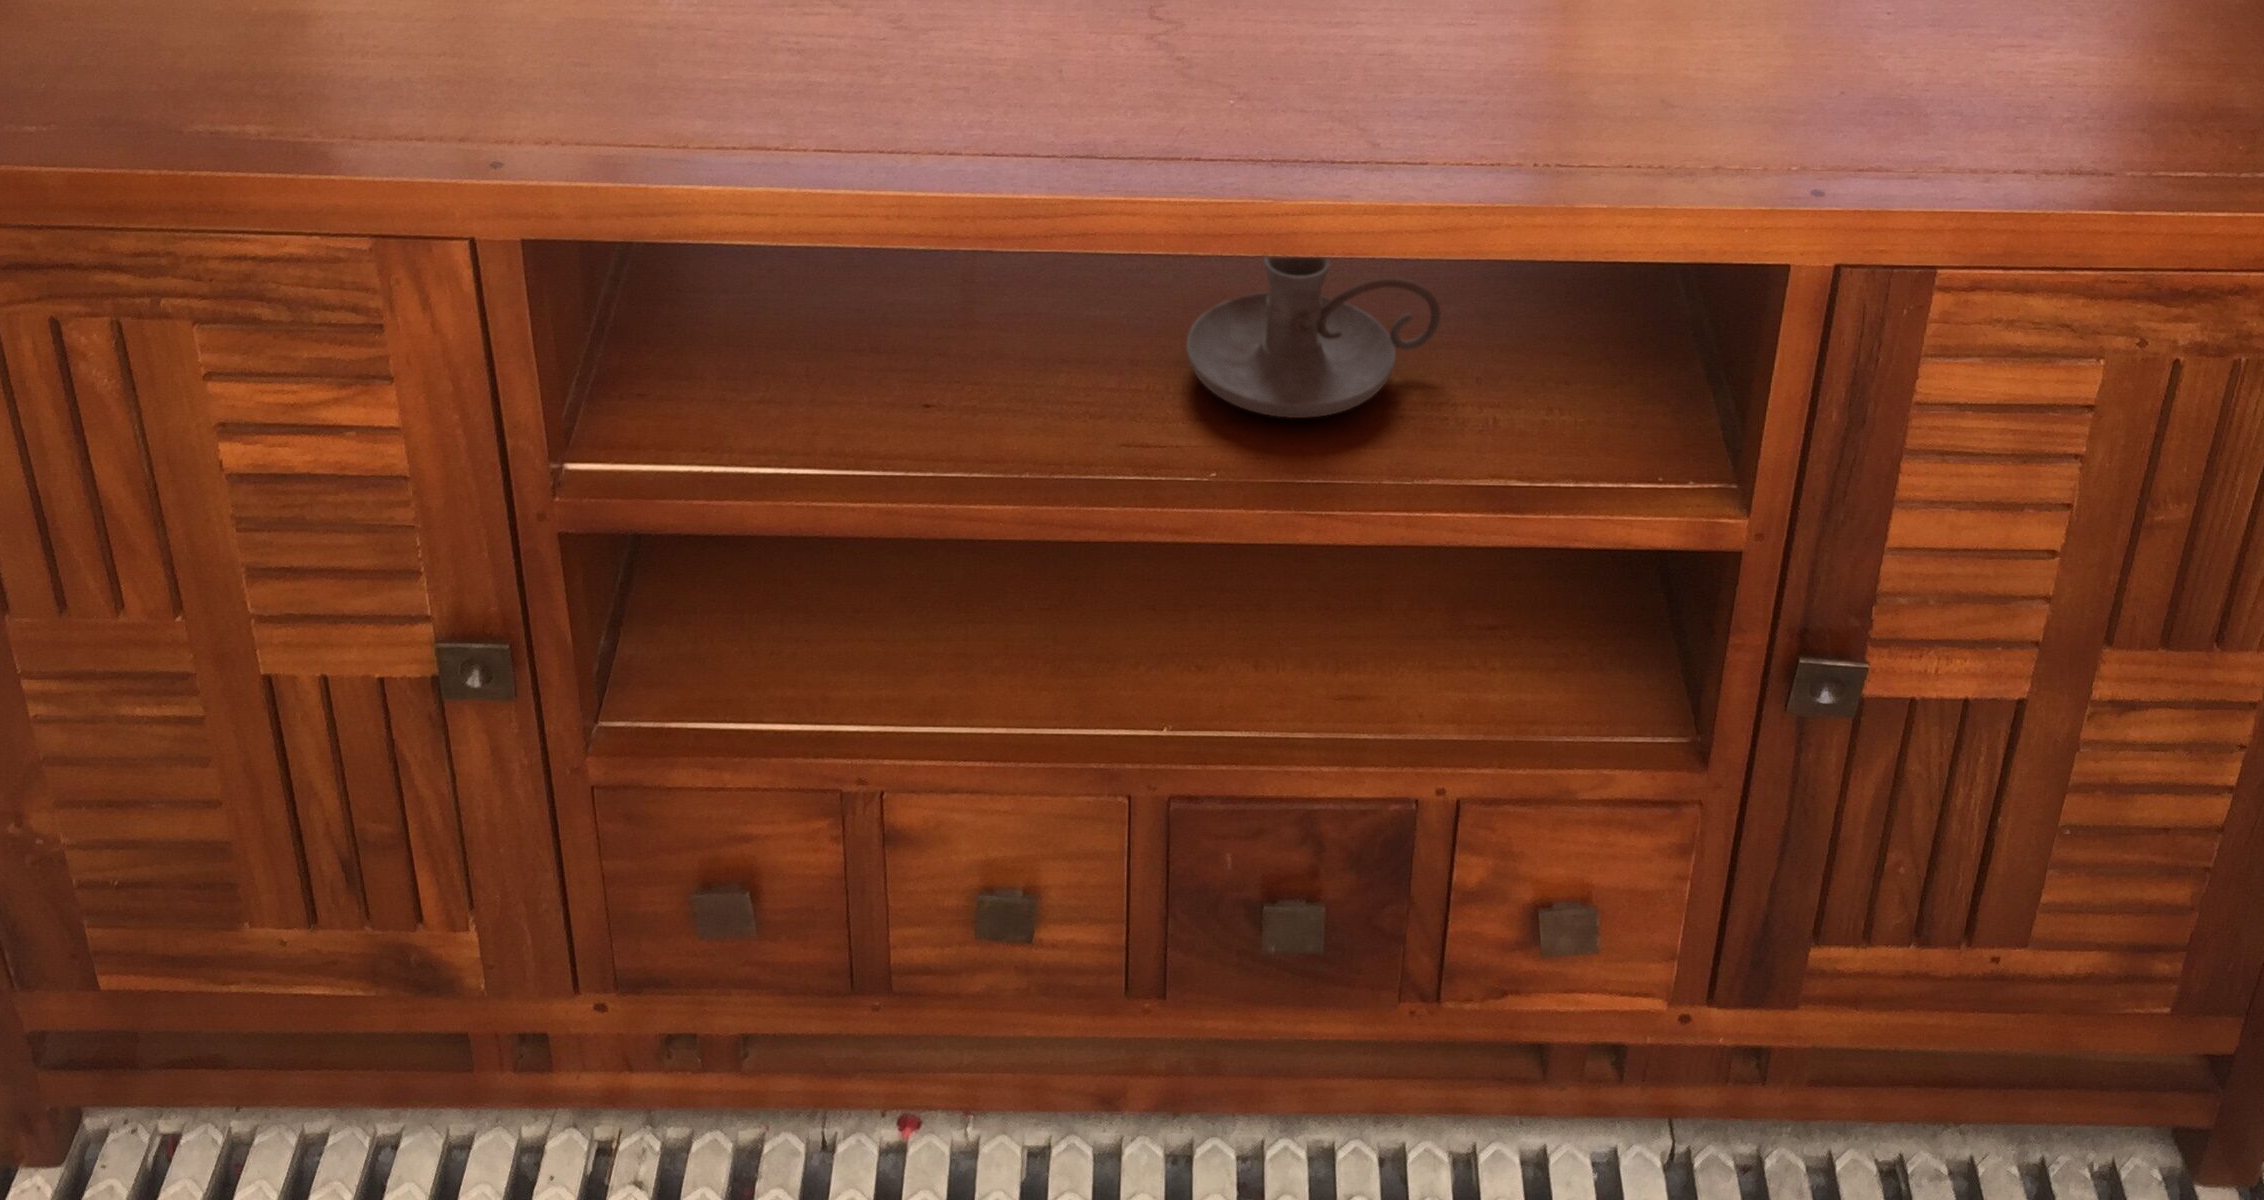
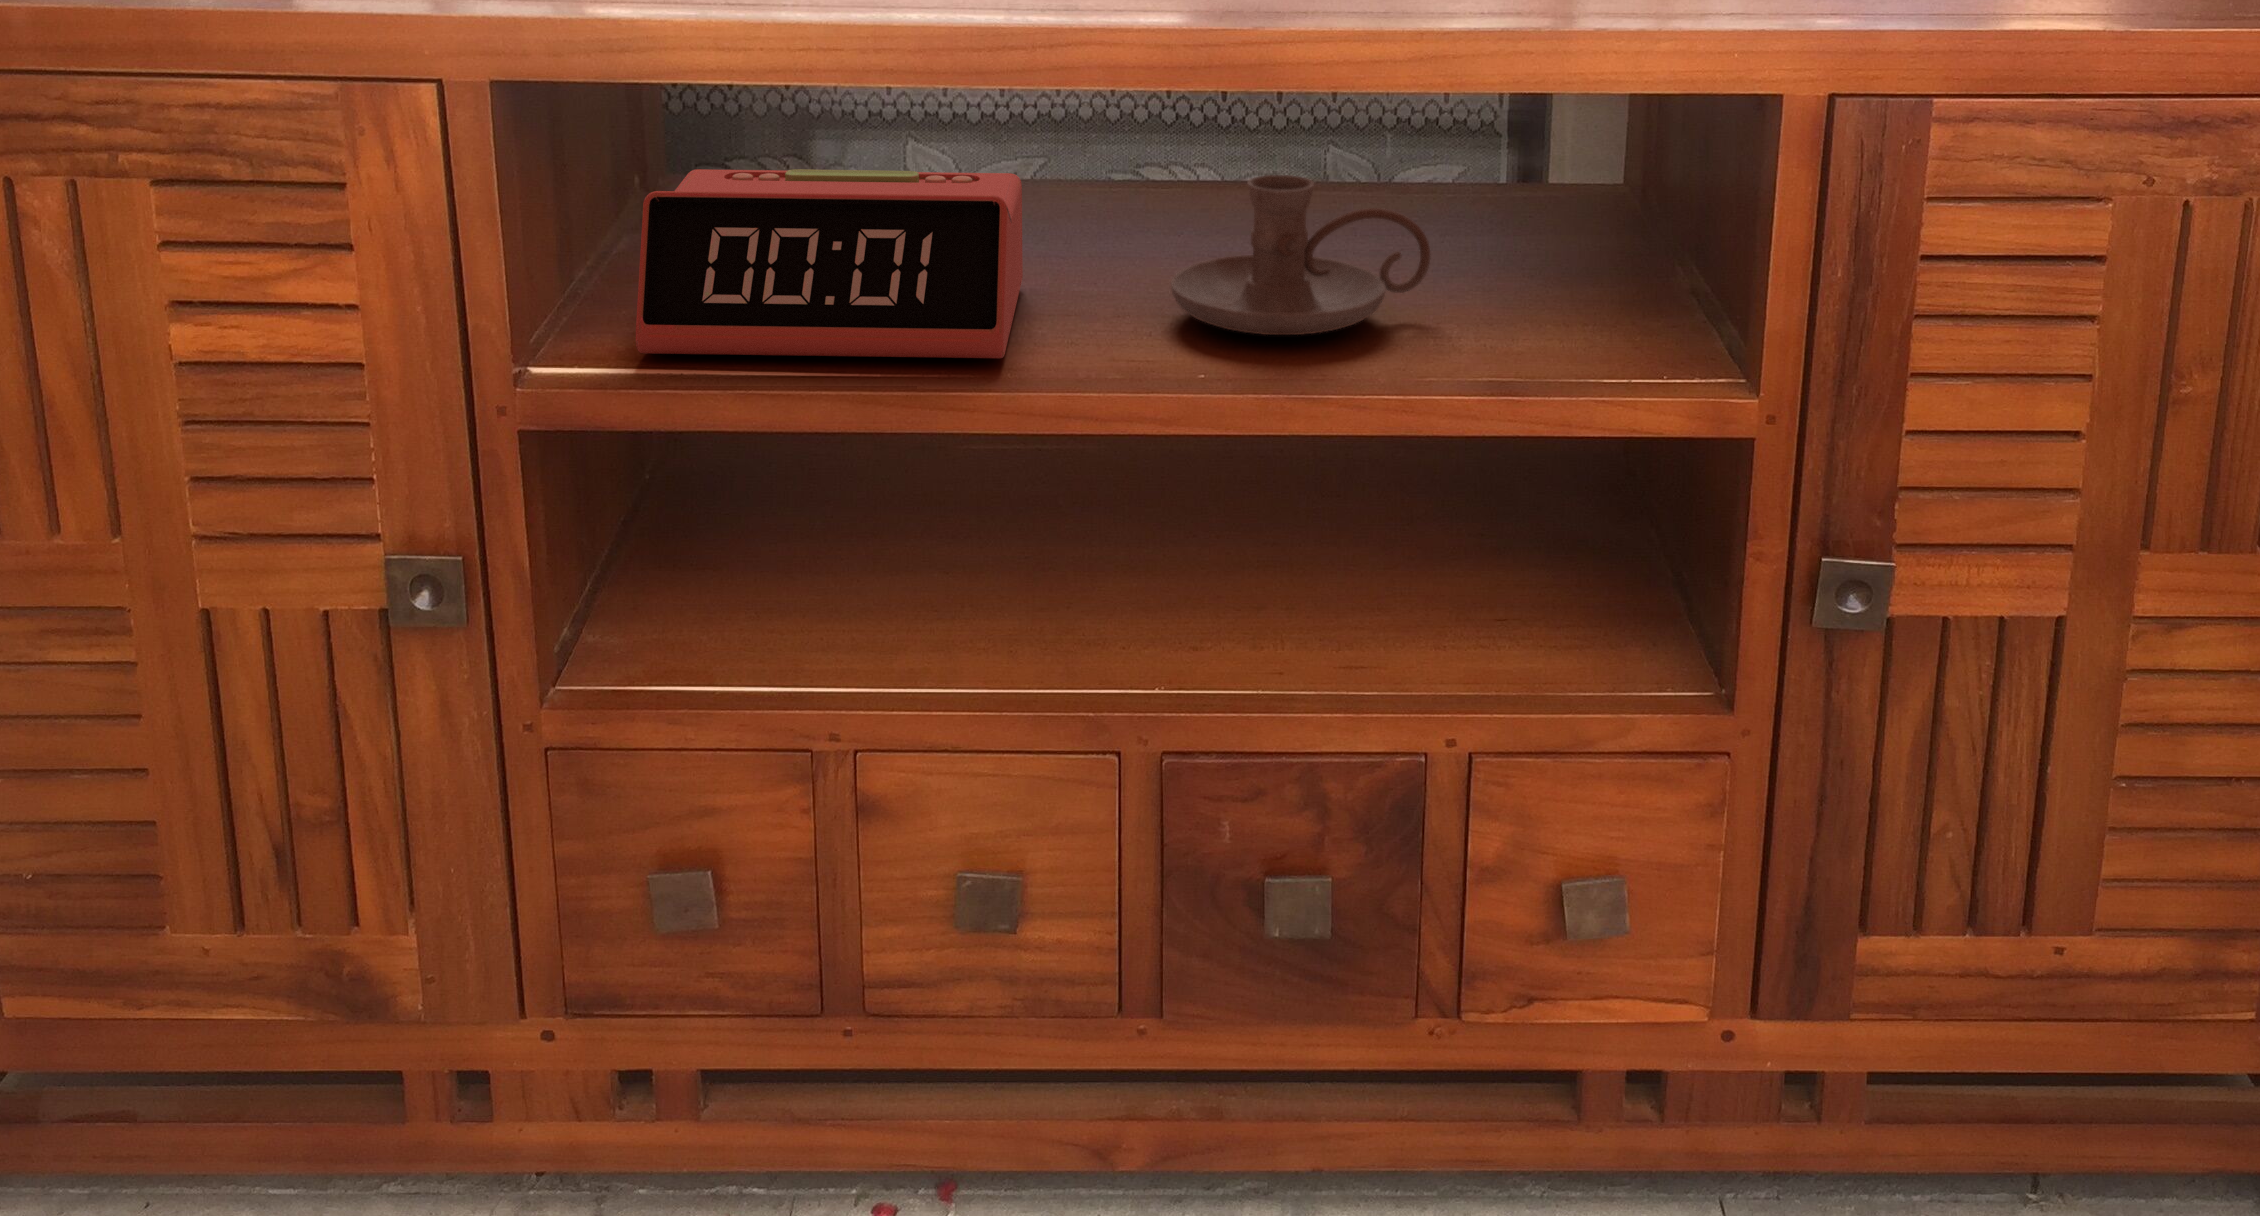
alarm clock: none [670,205,1040,455] -> present [636,169,1023,358]

